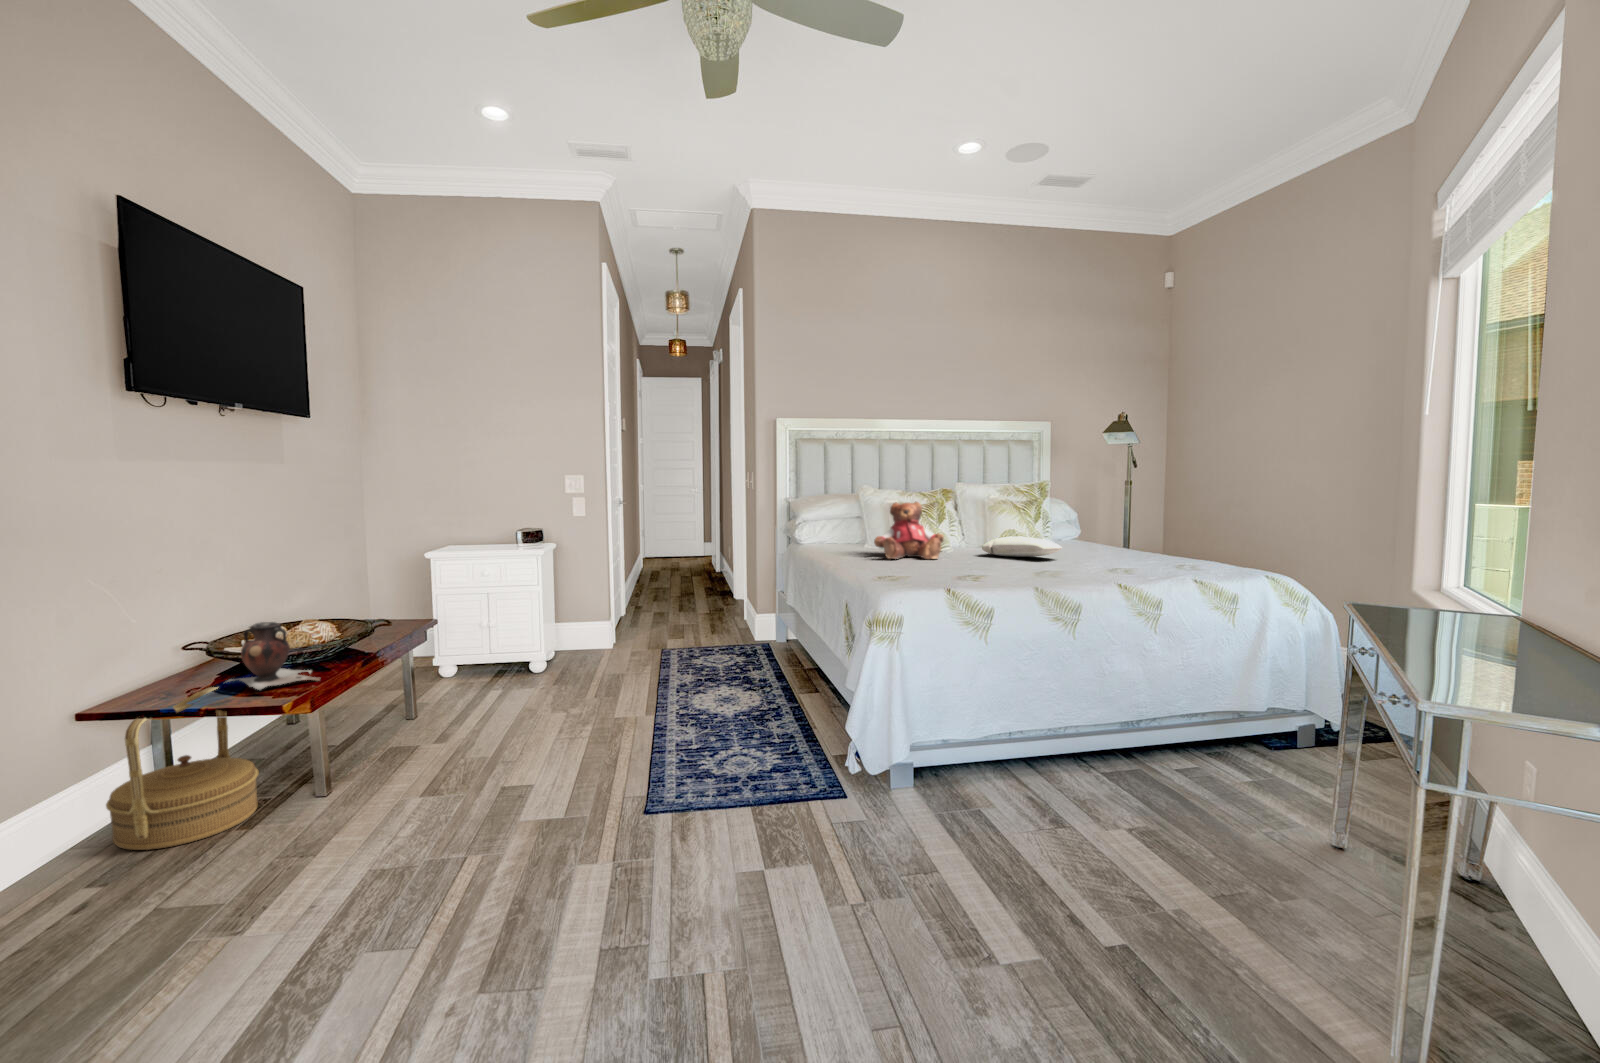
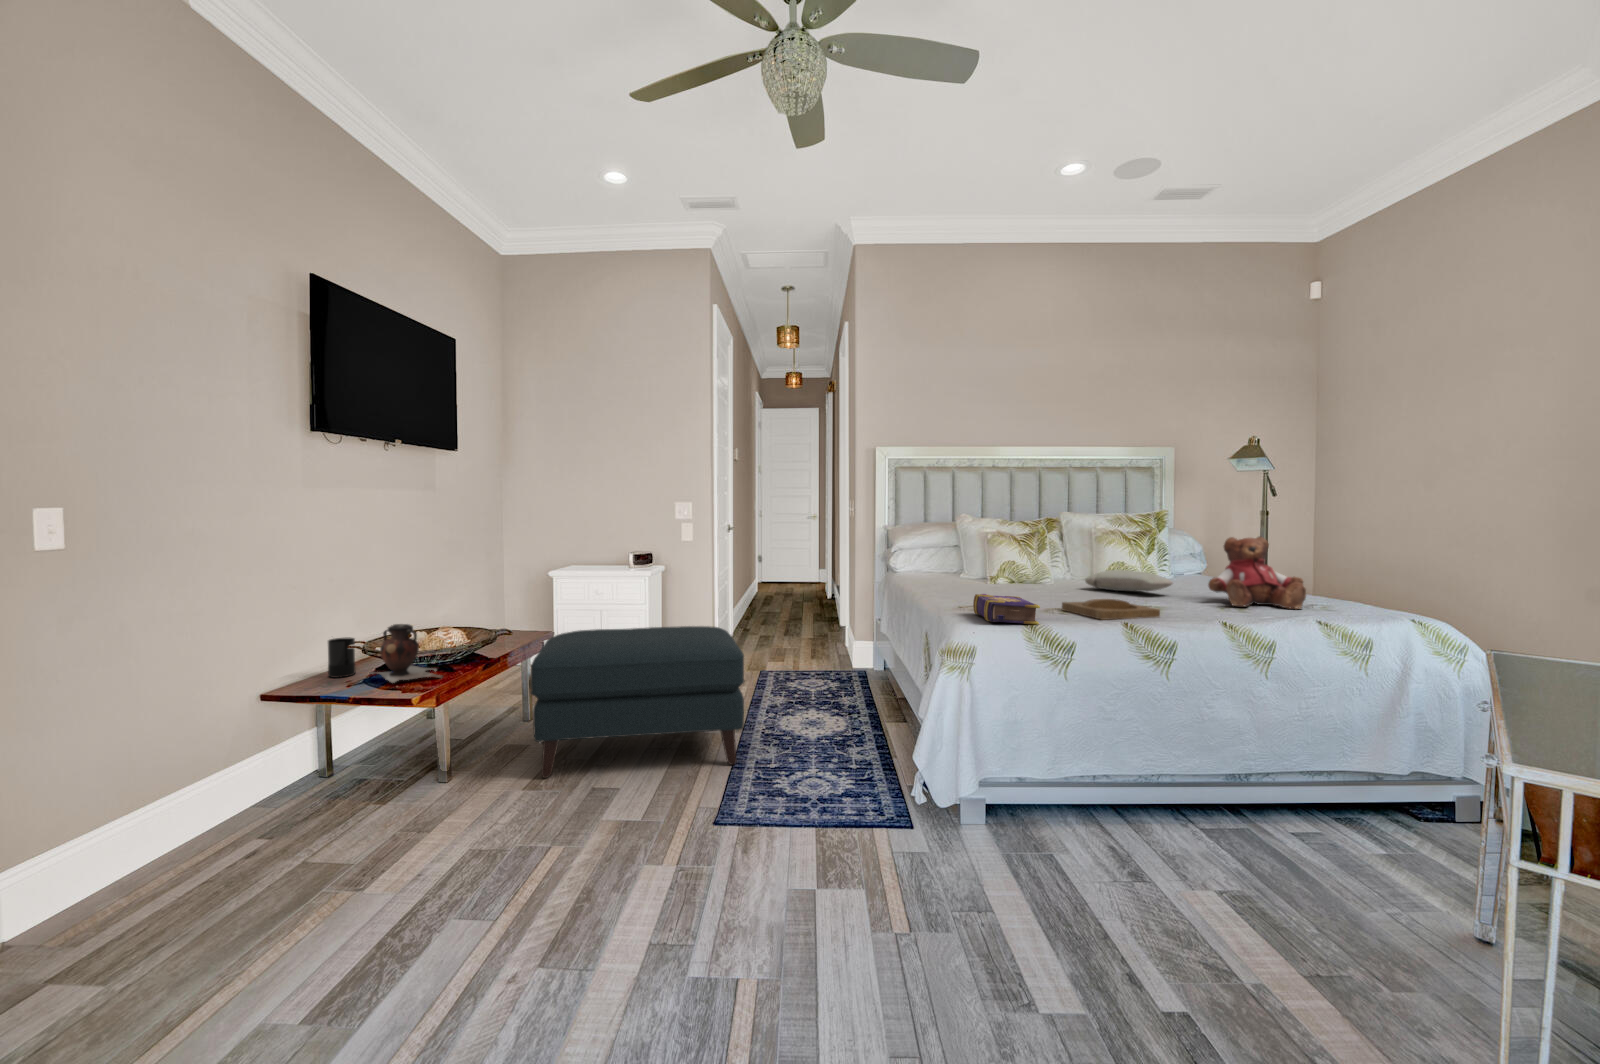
teddy bear: present [874,502,944,559] -> present [1208,536,1306,608]
book: none [891,564,958,592] -> present [973,594,1040,625]
tray: none [971,565,1061,585] -> present [1062,599,1160,620]
ottoman: none [425,608,662,780] -> present [531,626,745,778]
candle: none [164,641,207,688] -> present [328,637,355,678]
woven basket: present [106,687,258,850] -> none [272,679,391,815]

